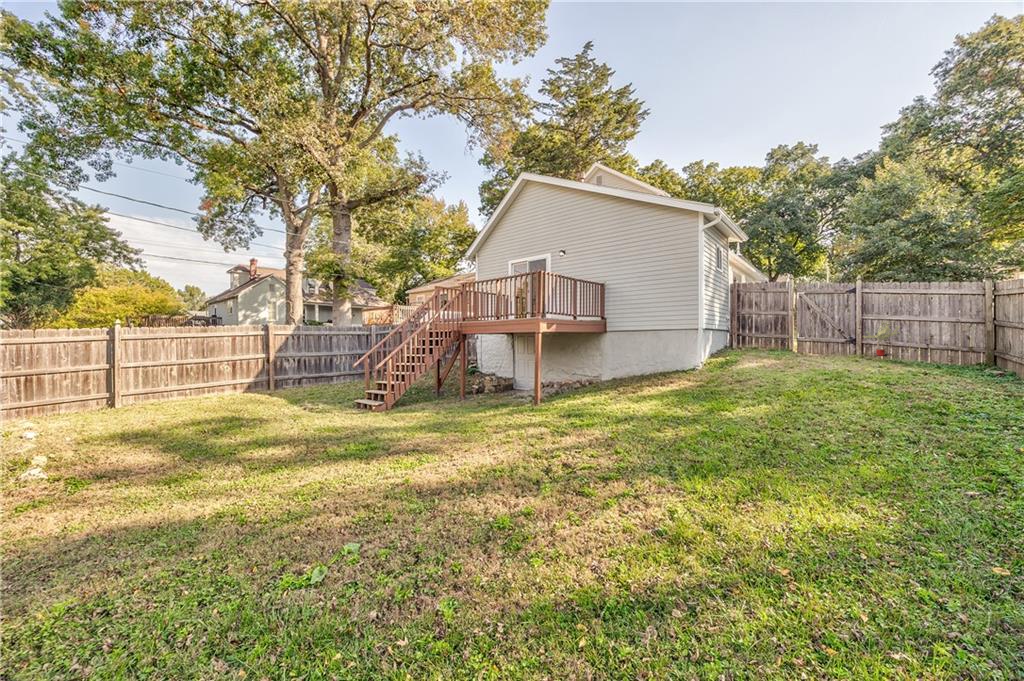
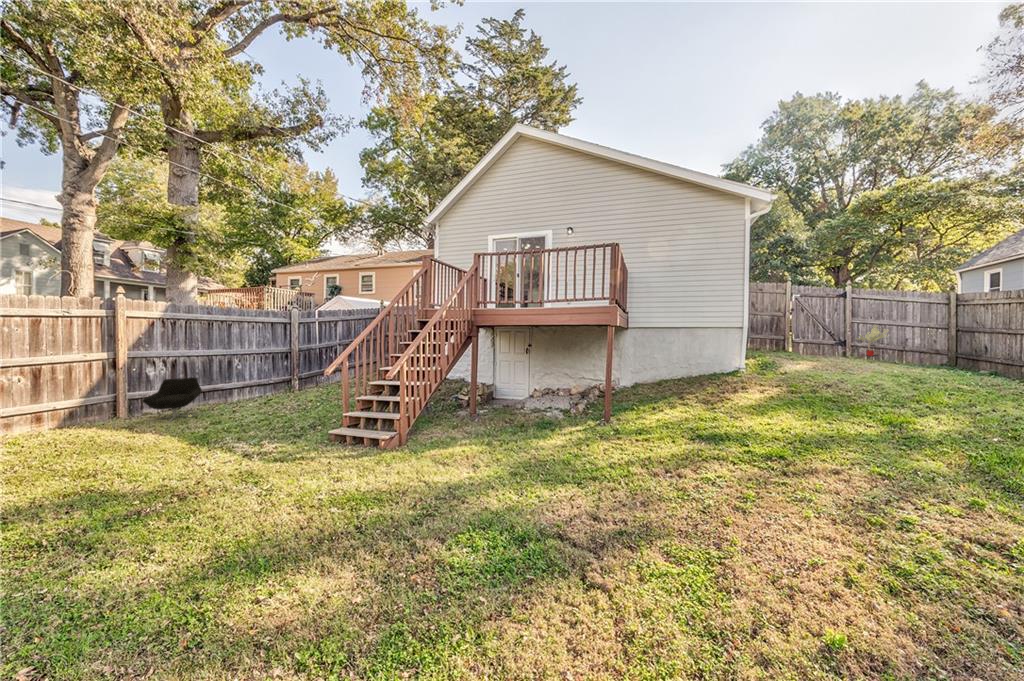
lounge chair: none [280,369,311,394] -> present [142,377,202,422]

